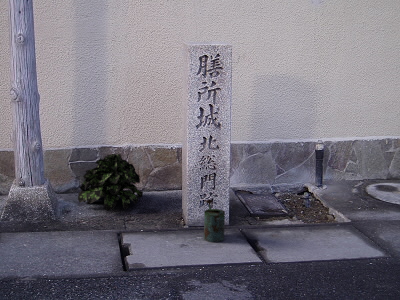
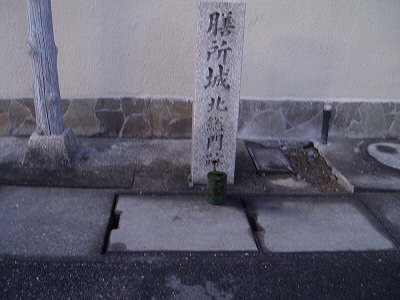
potted plant: present [78,154,143,211] -> none [97,106,158,161]

